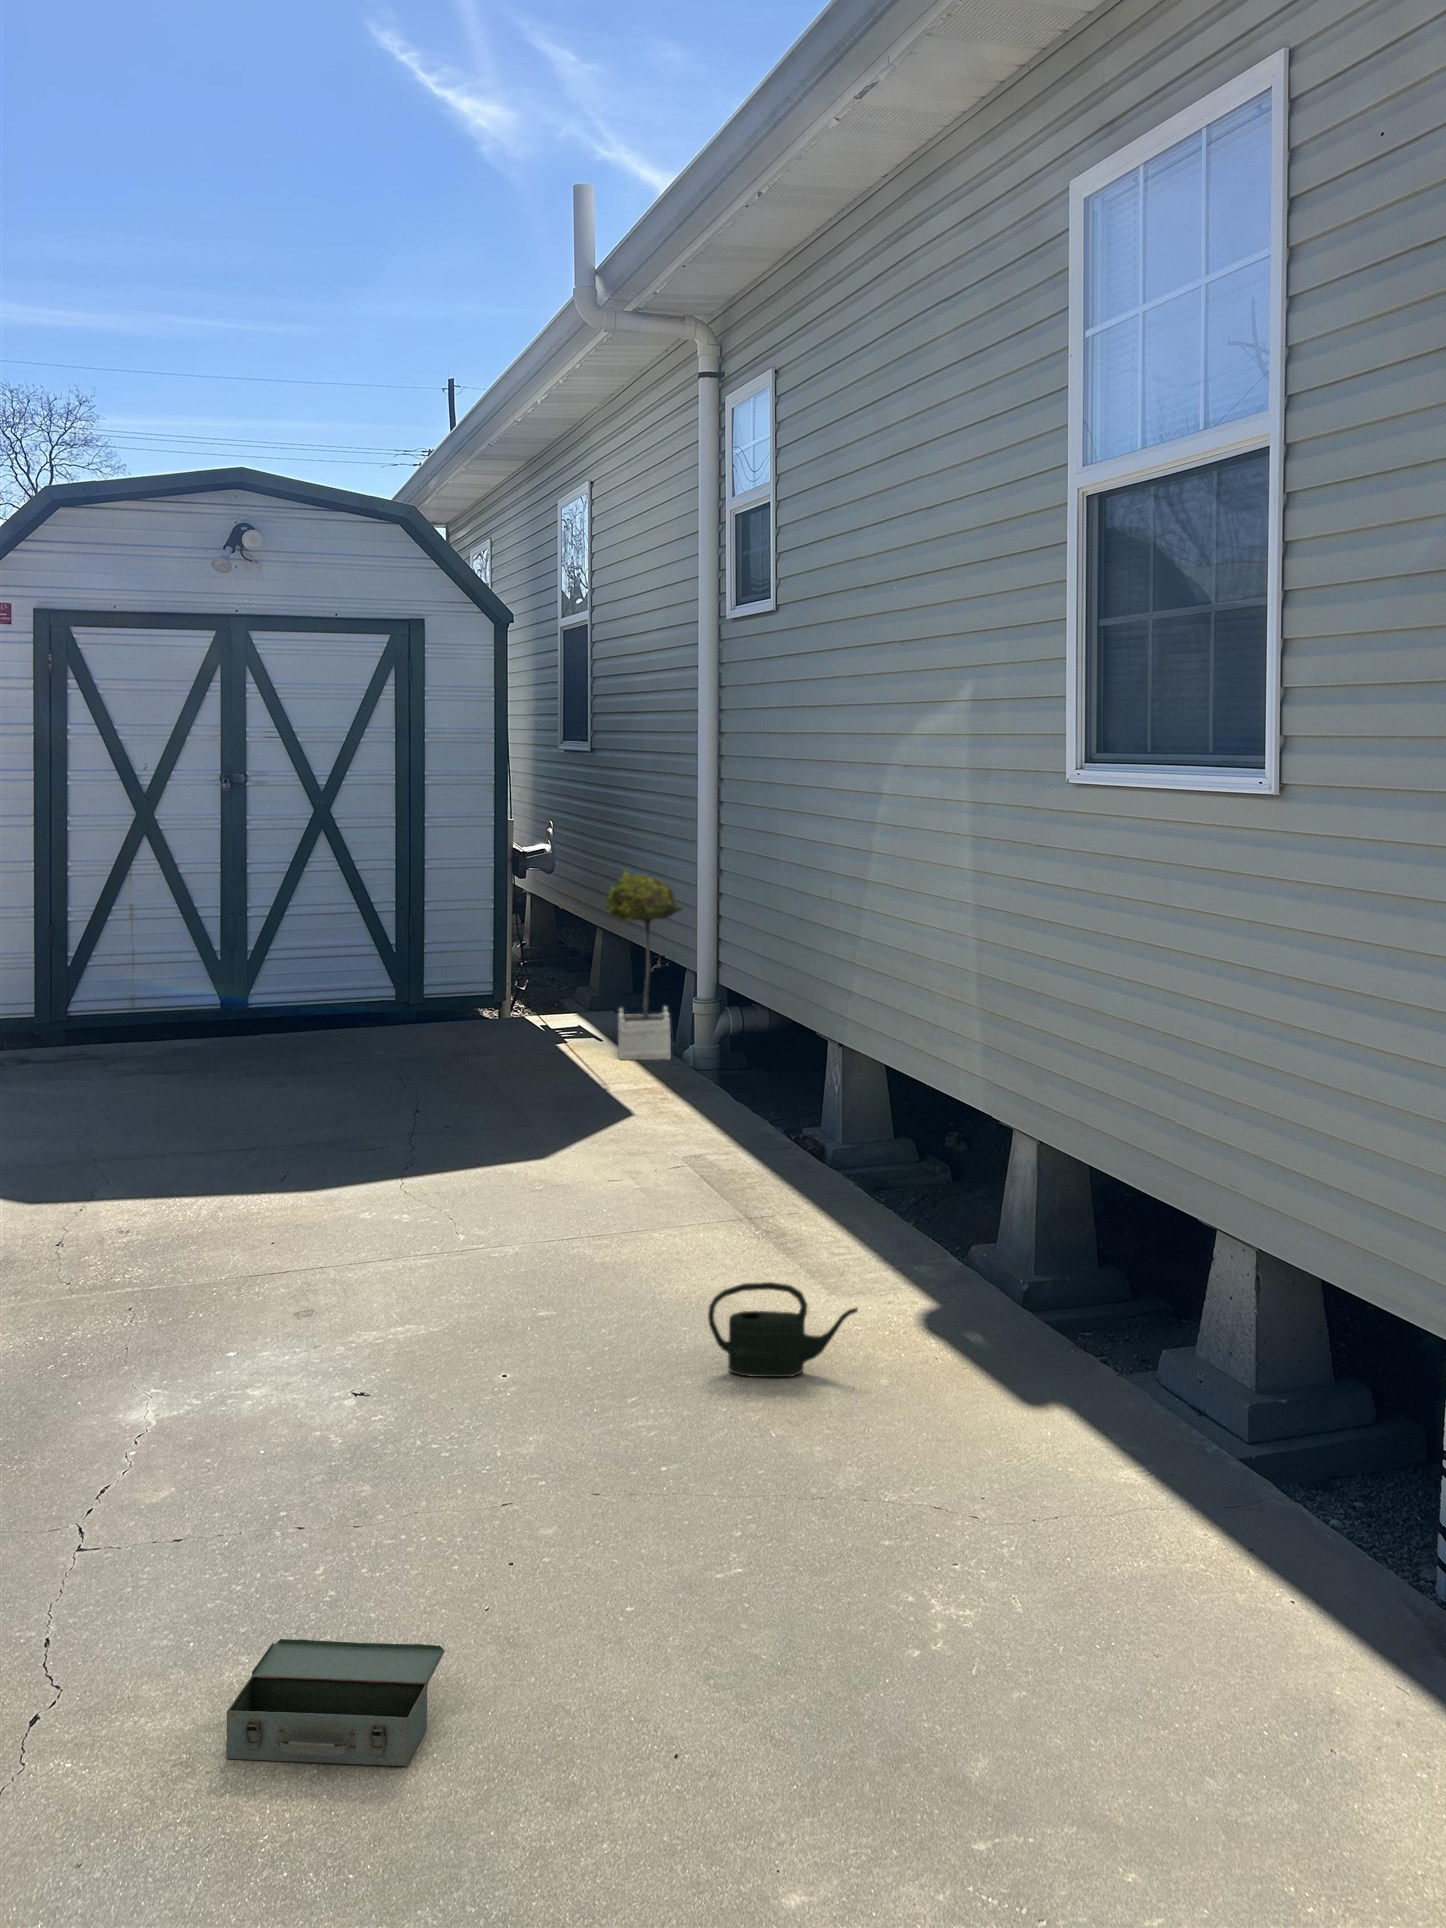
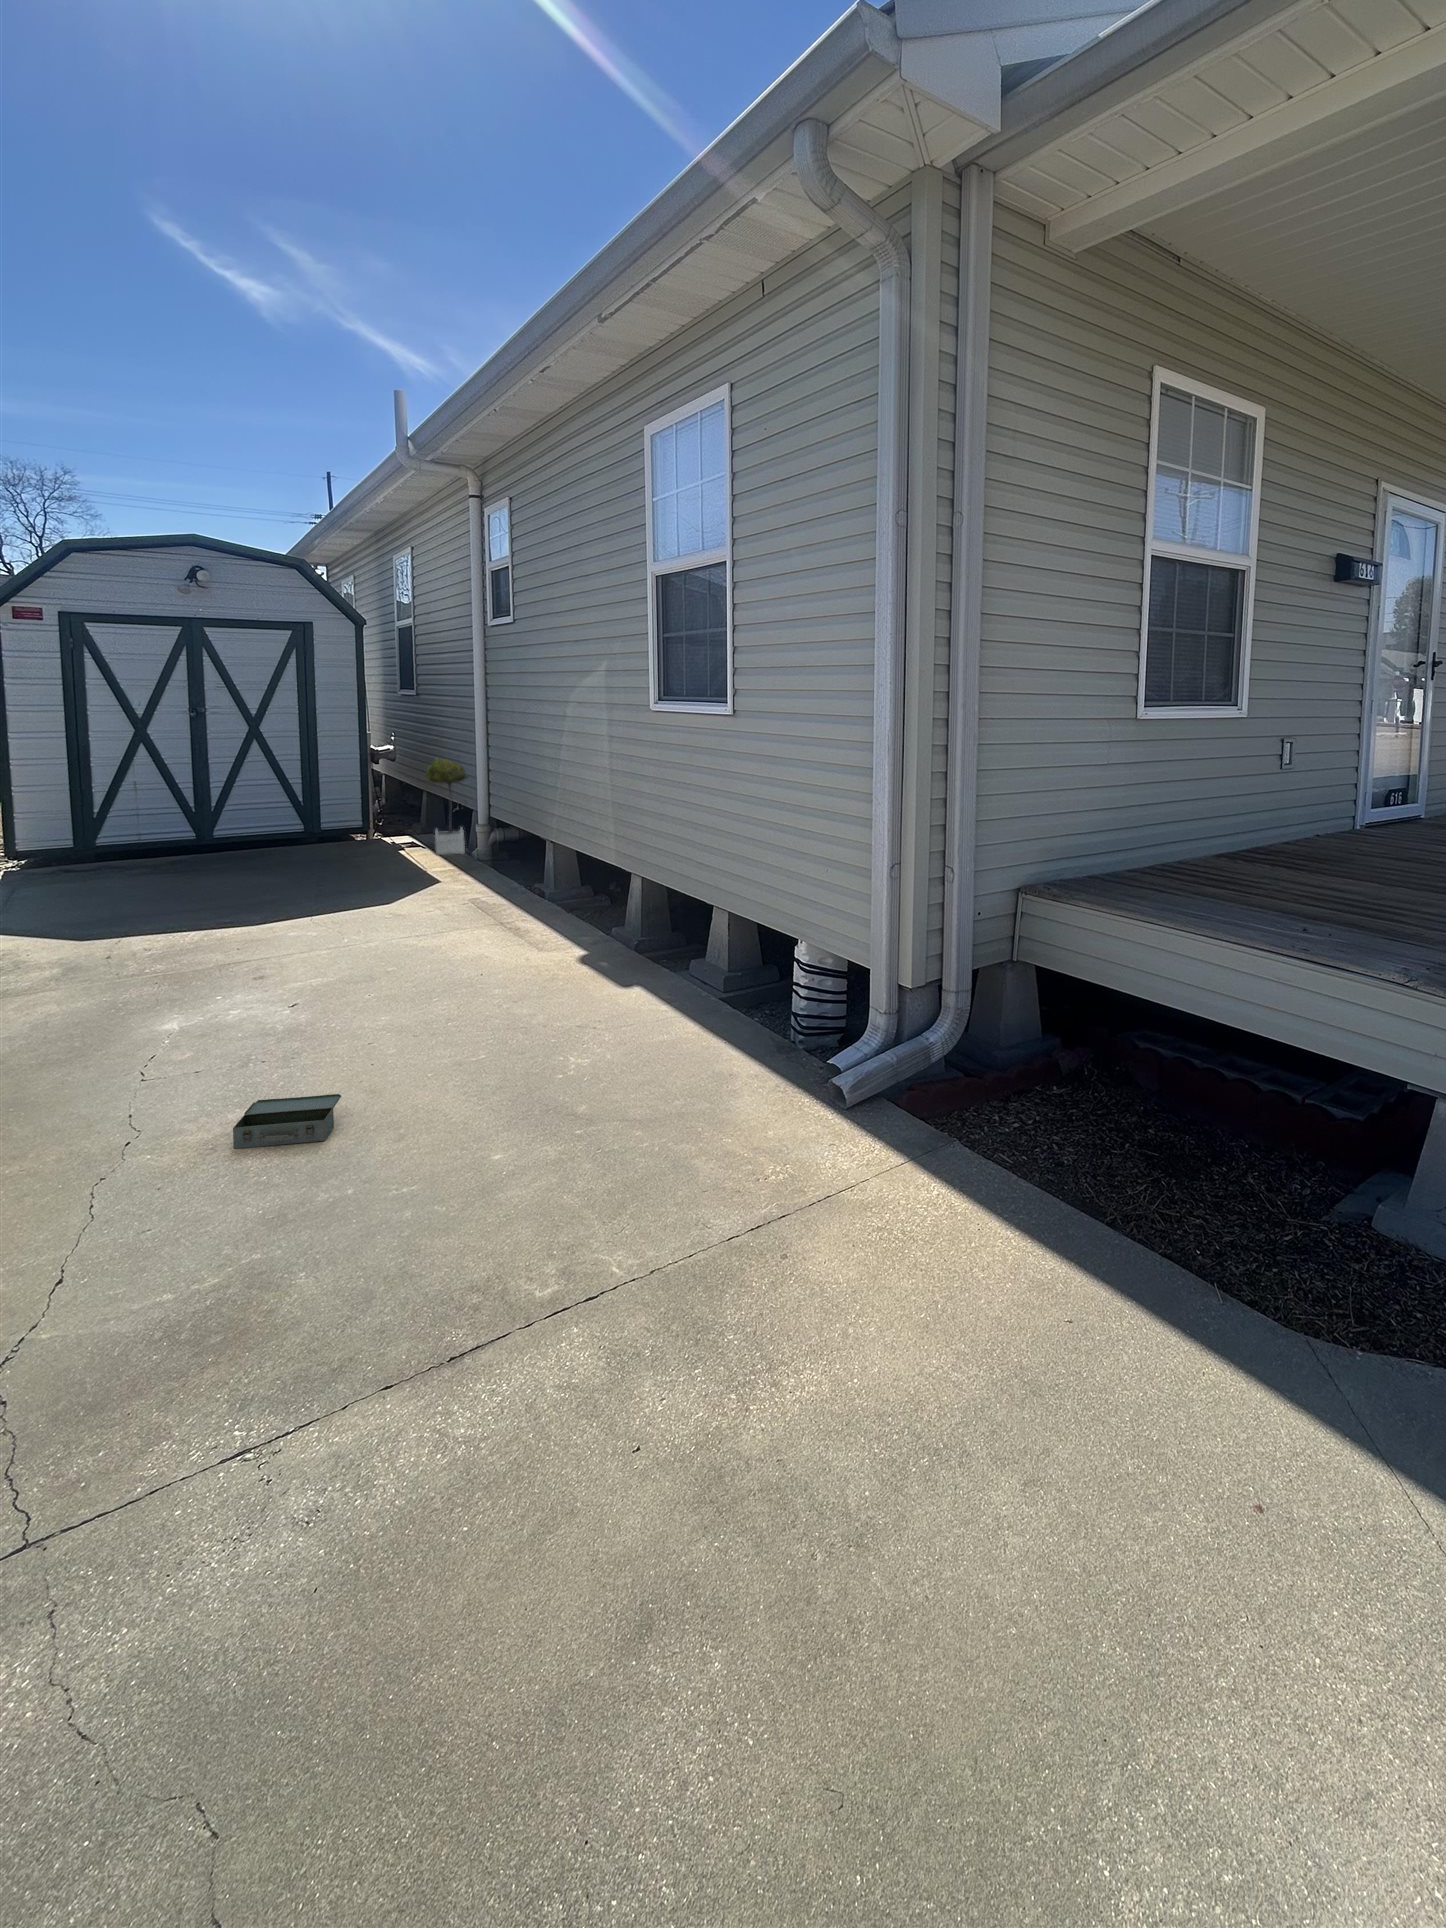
watering can: present [708,1282,858,1377] -> none [475,943,549,986]

